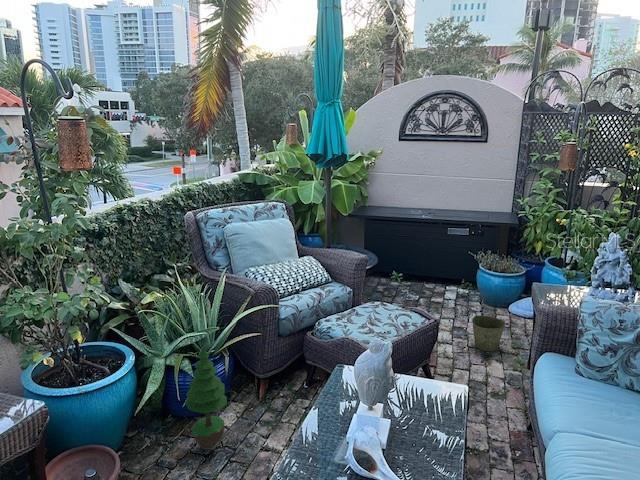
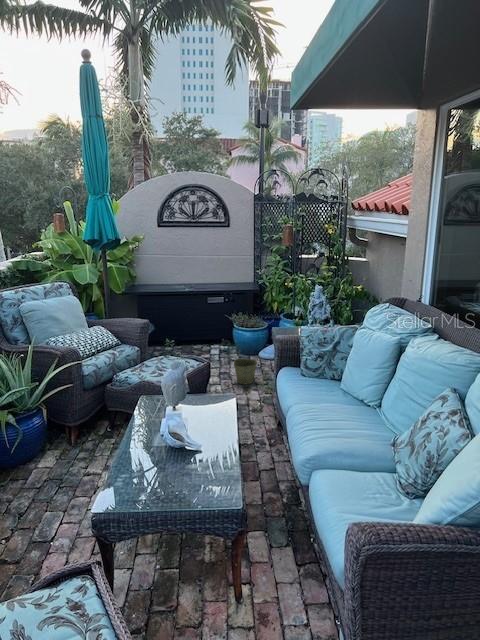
potted tree: present [185,347,227,450] -> none [15,398,54,487]

